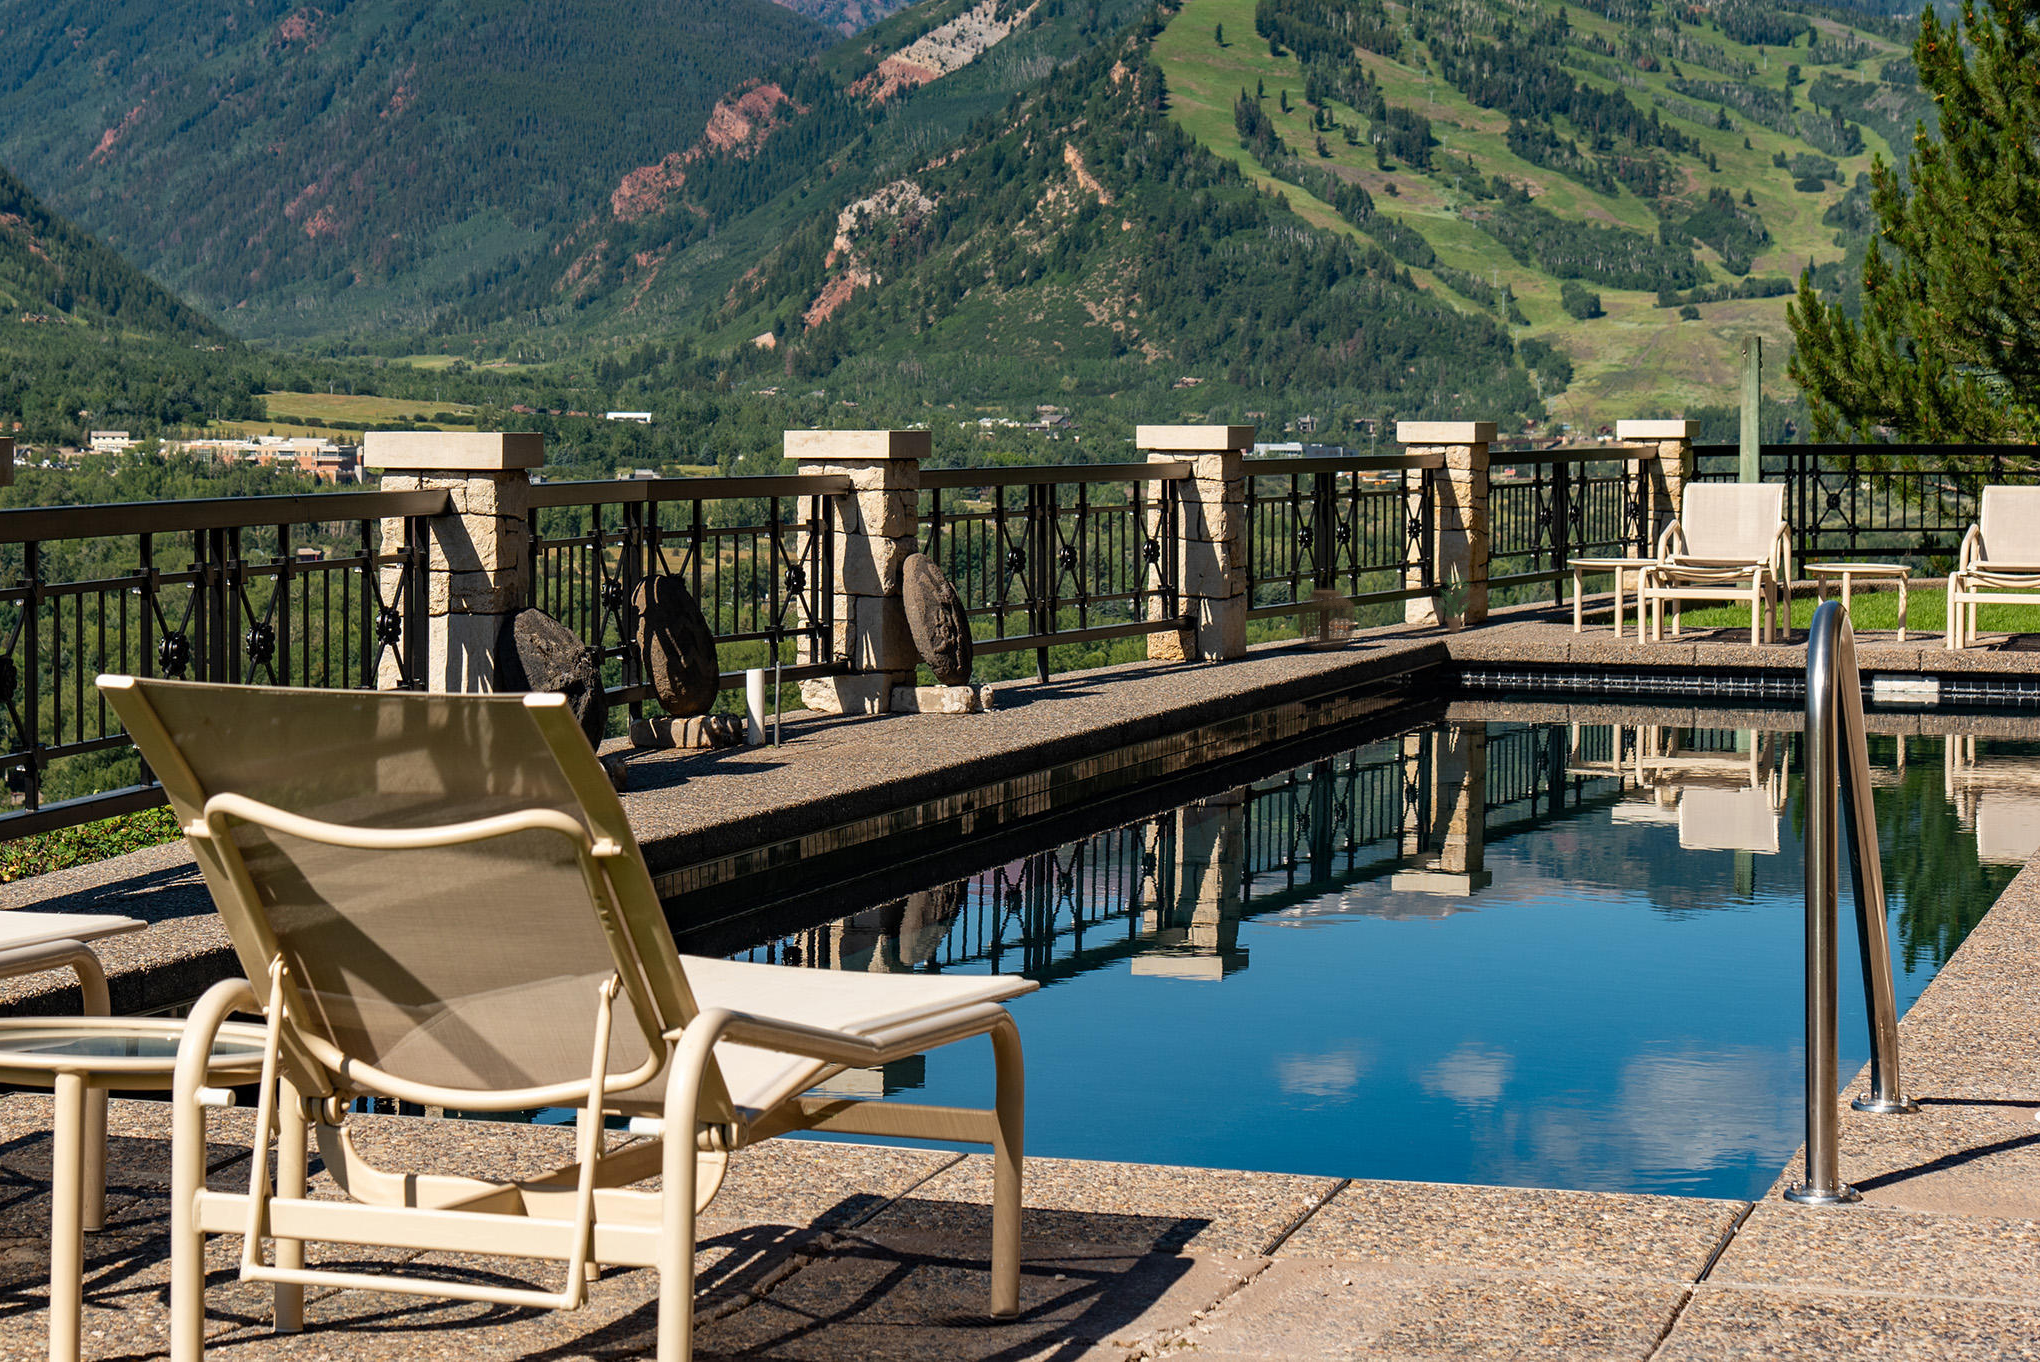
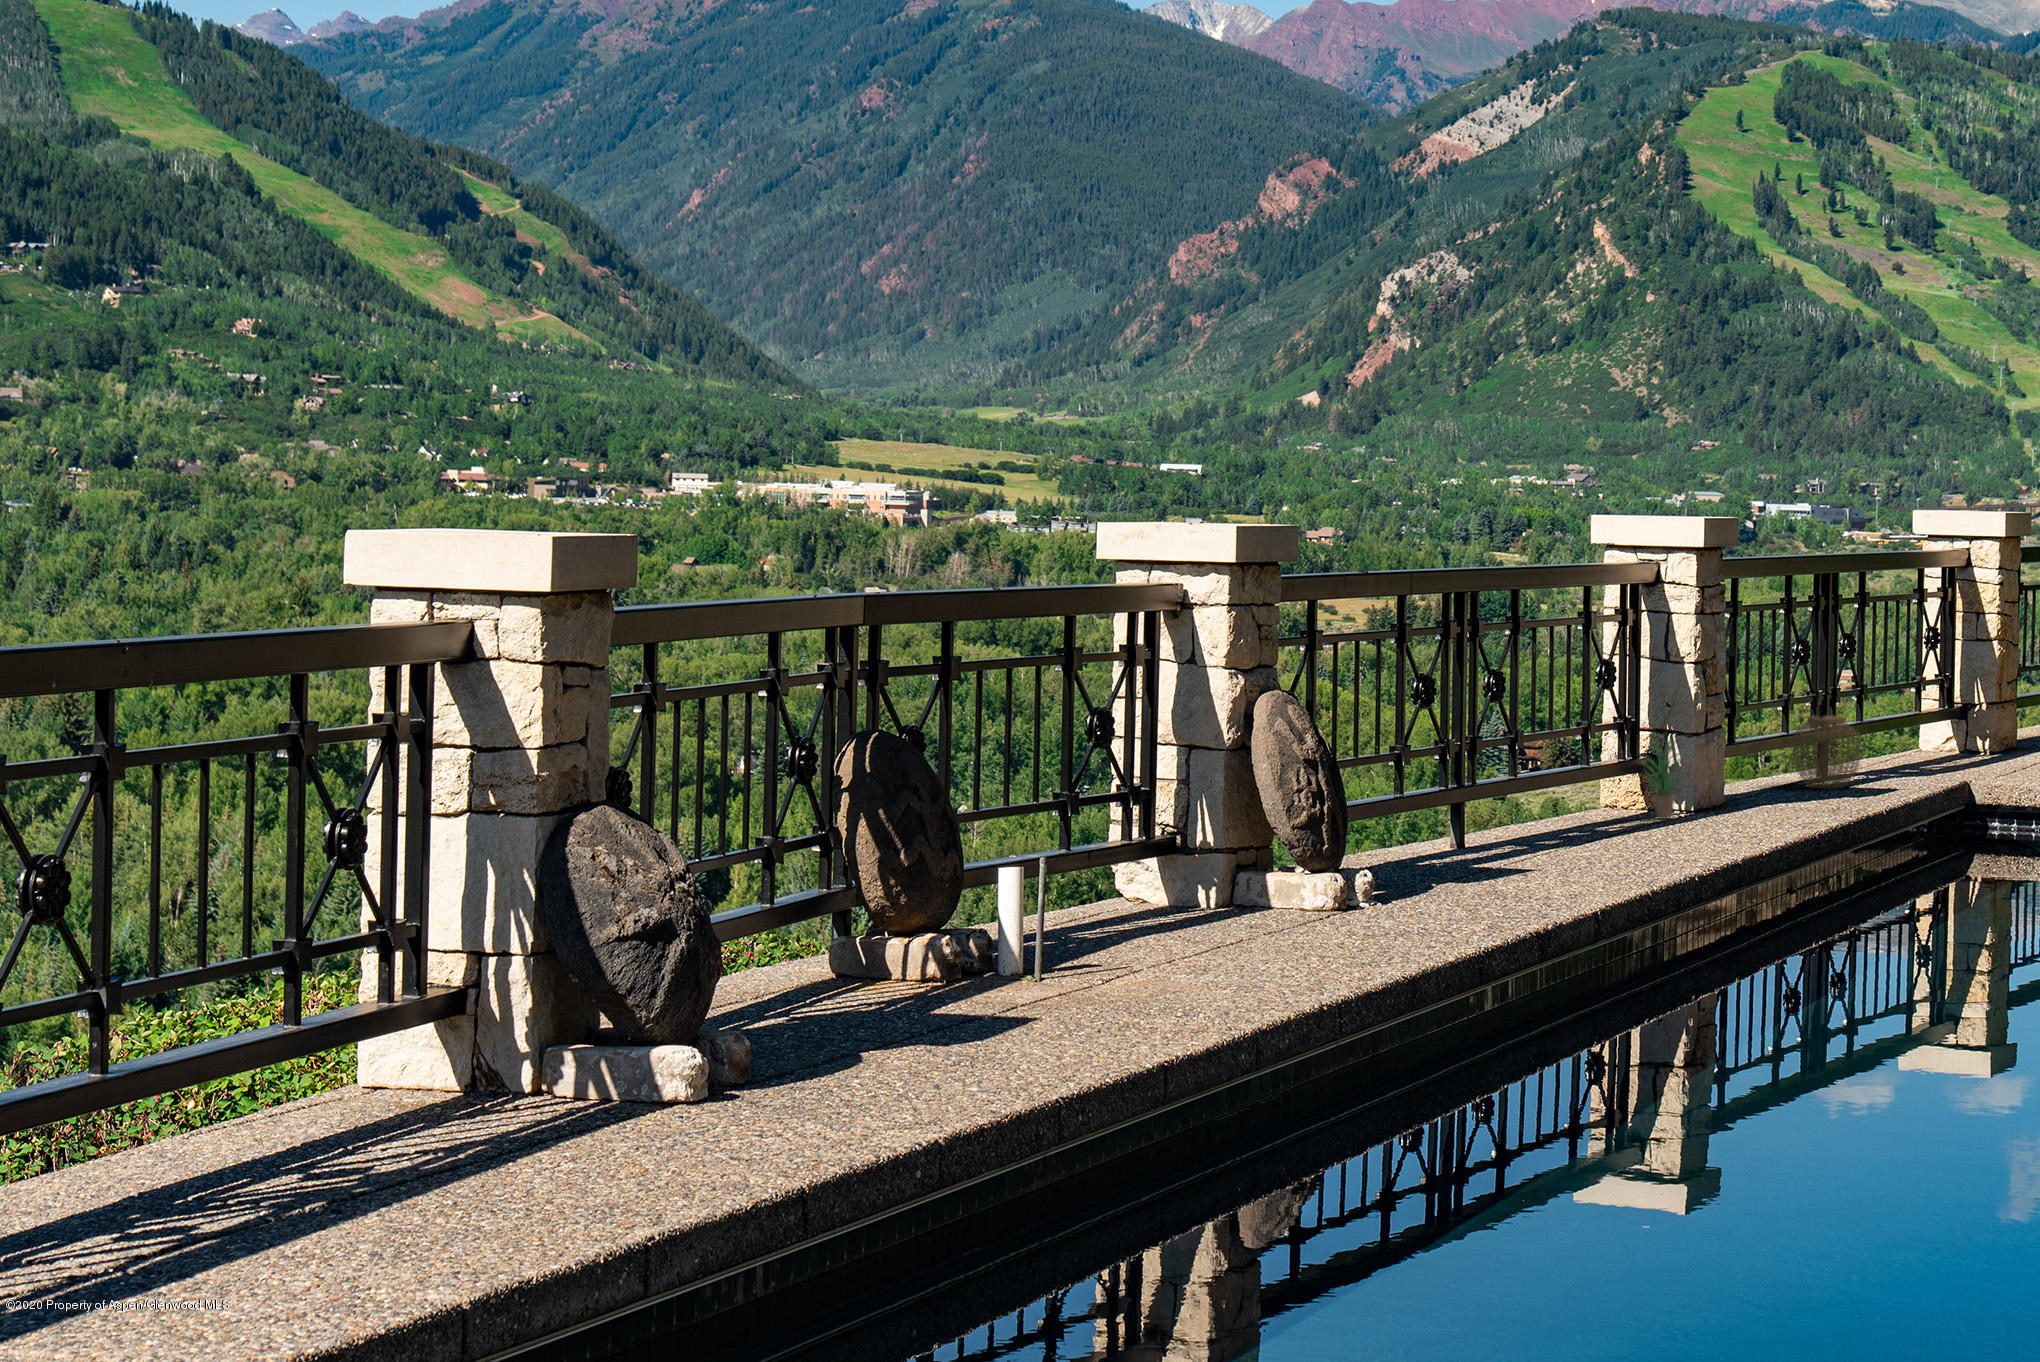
potted plant: present [1442,577,1467,633] -> present [1643,736,1682,819]

